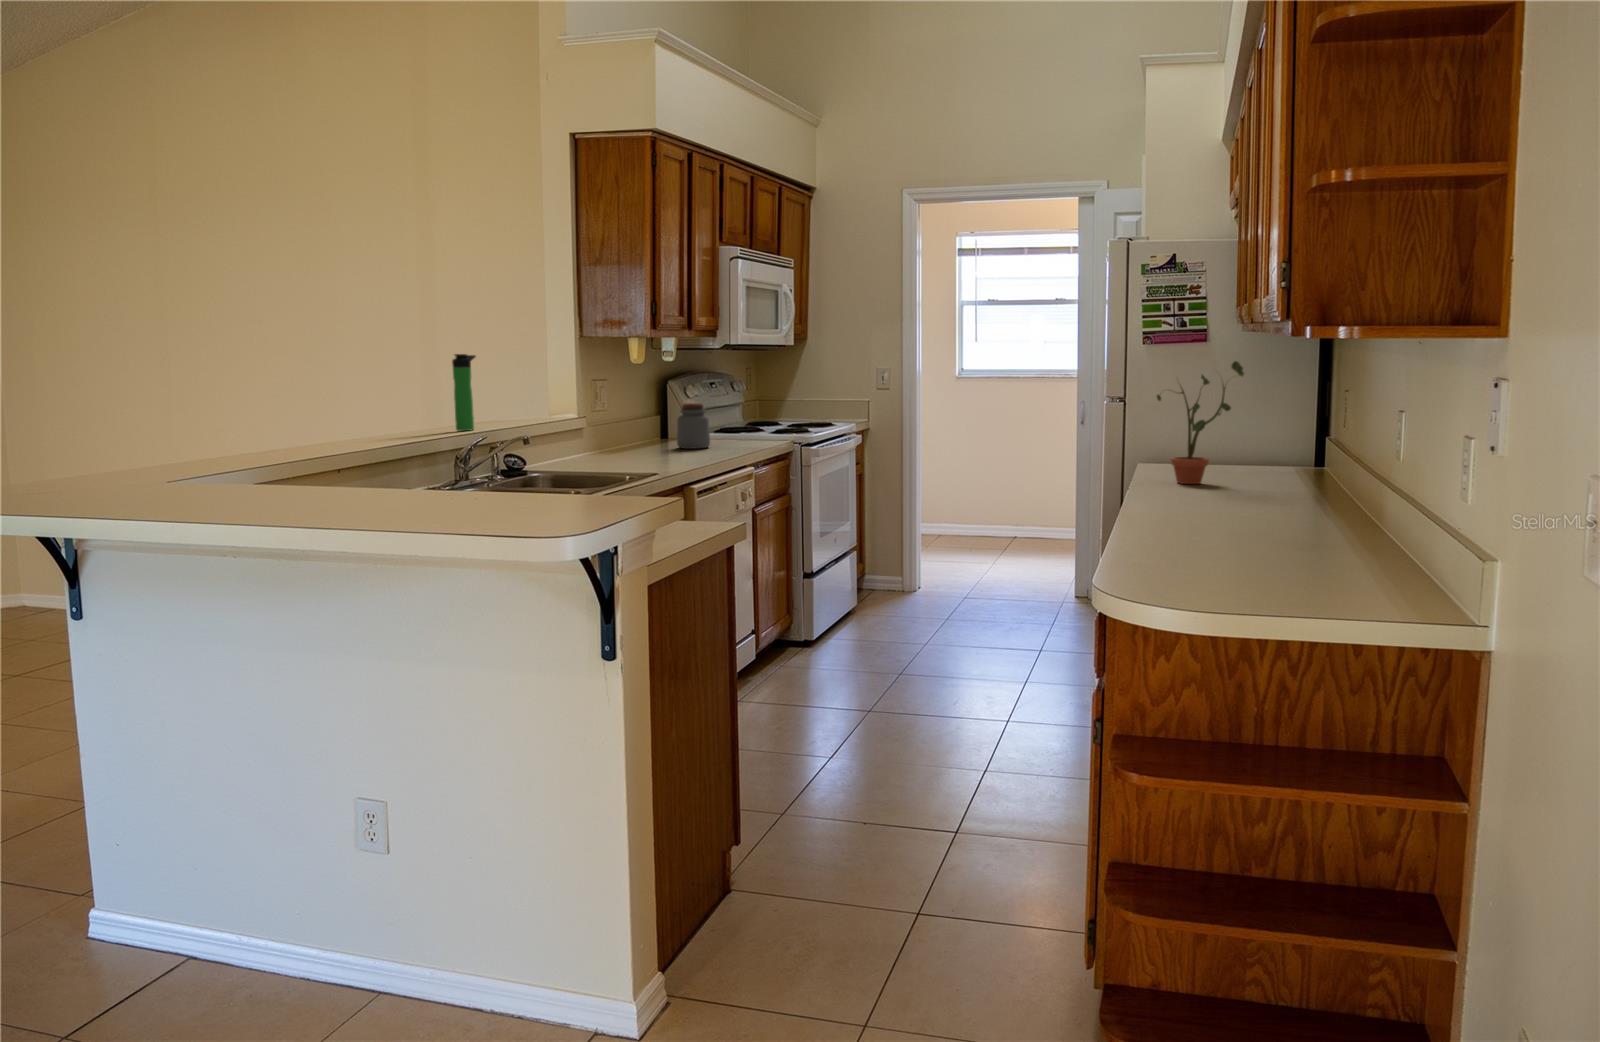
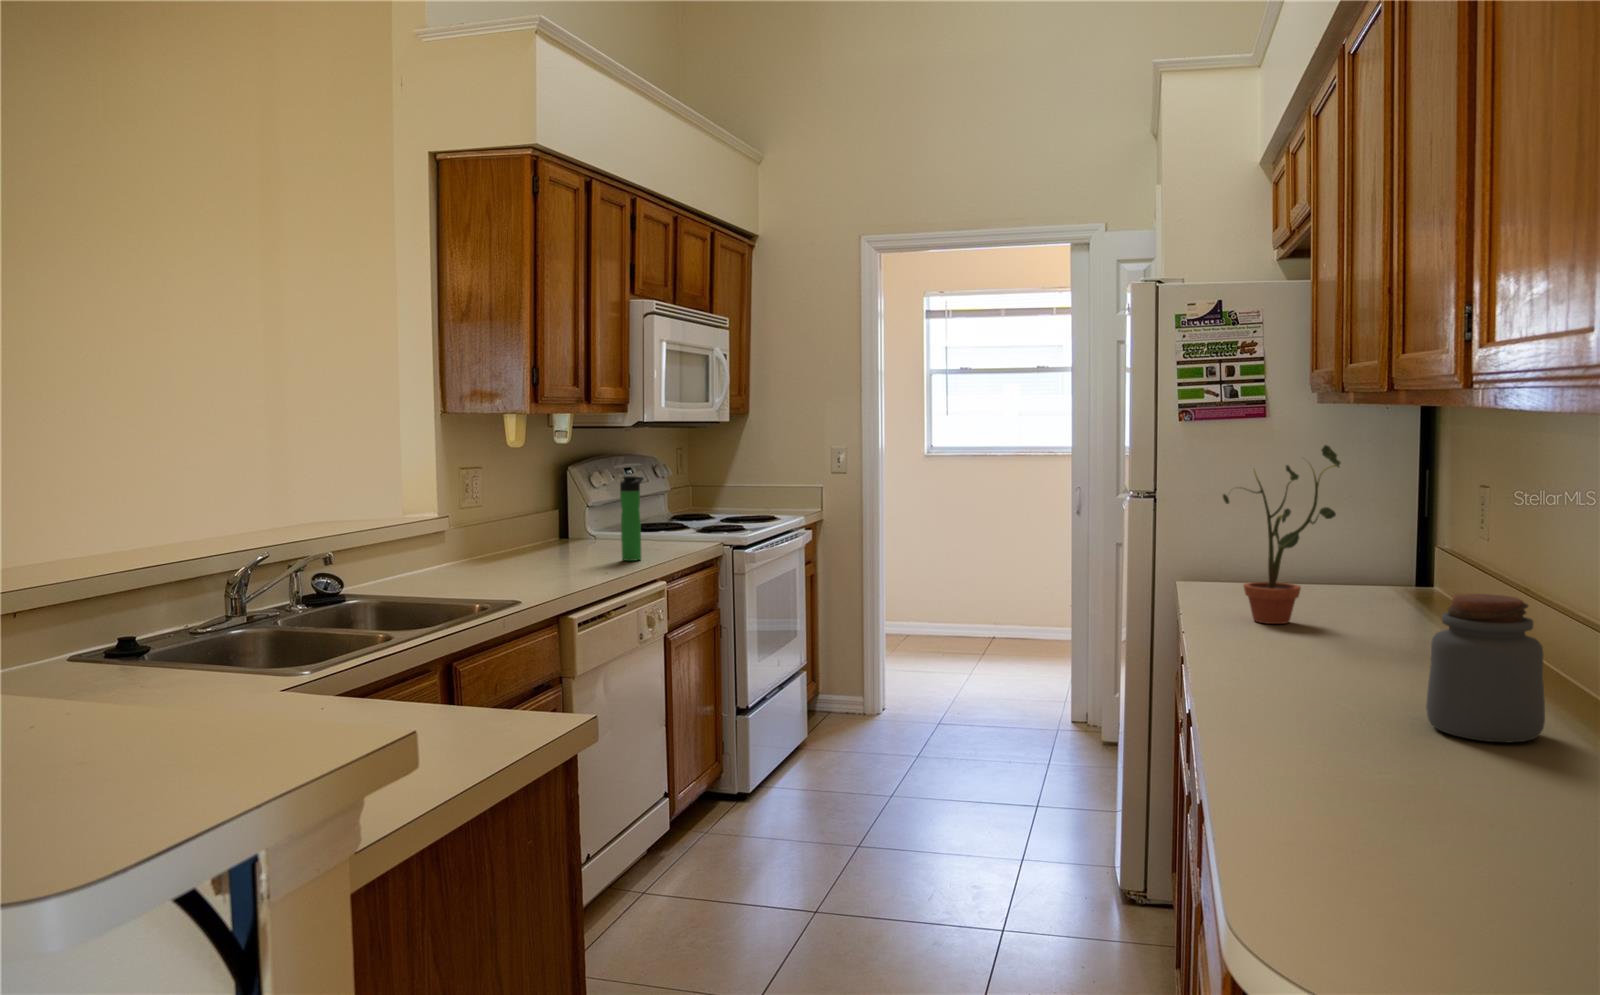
bottle: present [452,354,476,431] -> present [620,476,644,561]
jar: present [677,403,710,449] -> present [1426,594,1545,742]

